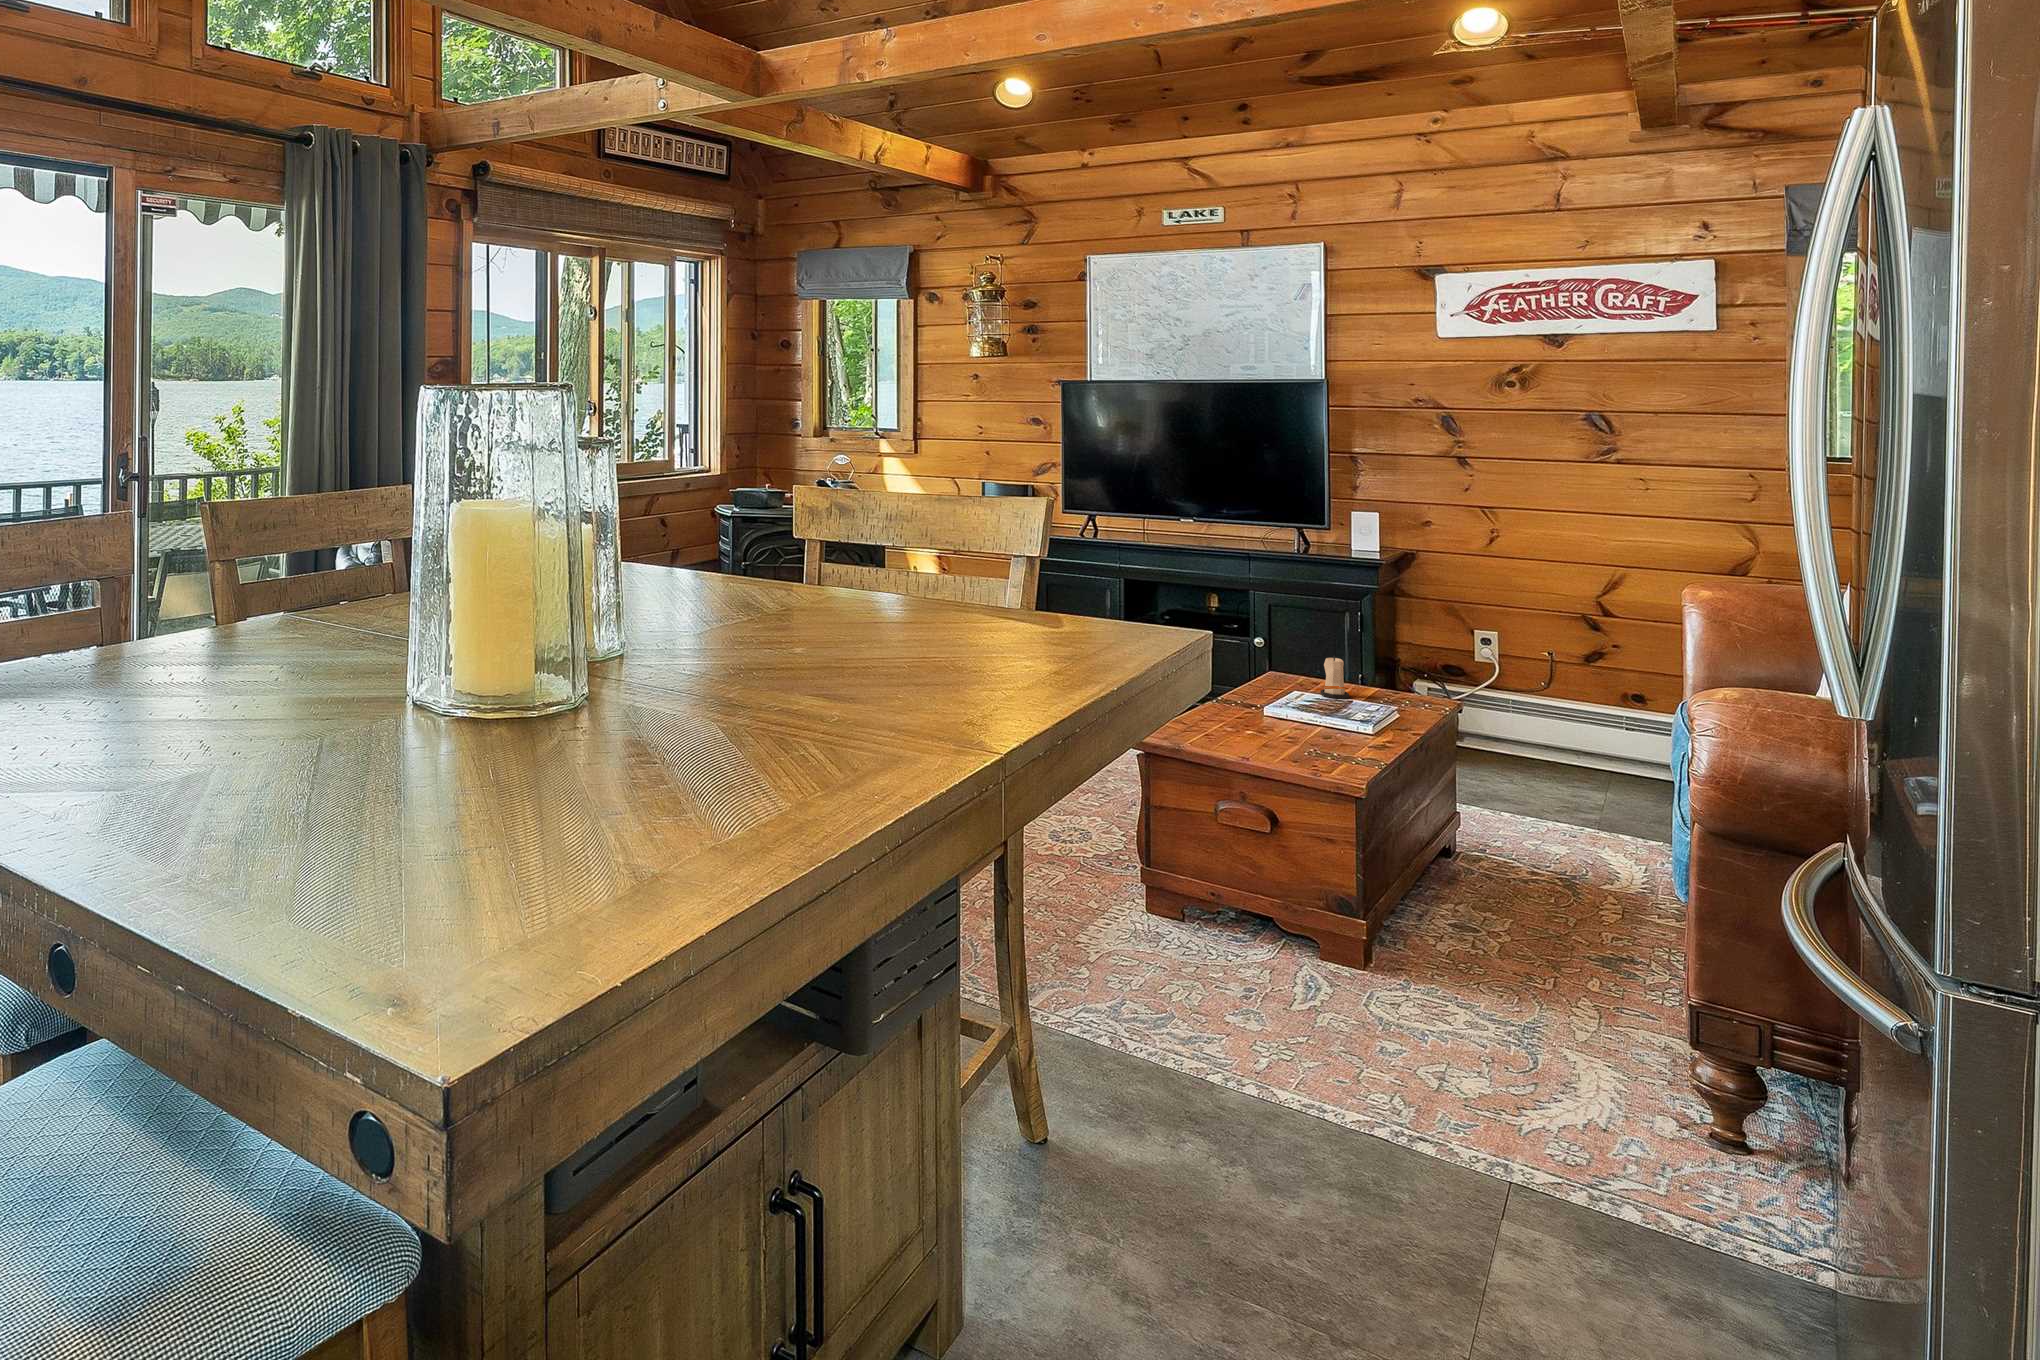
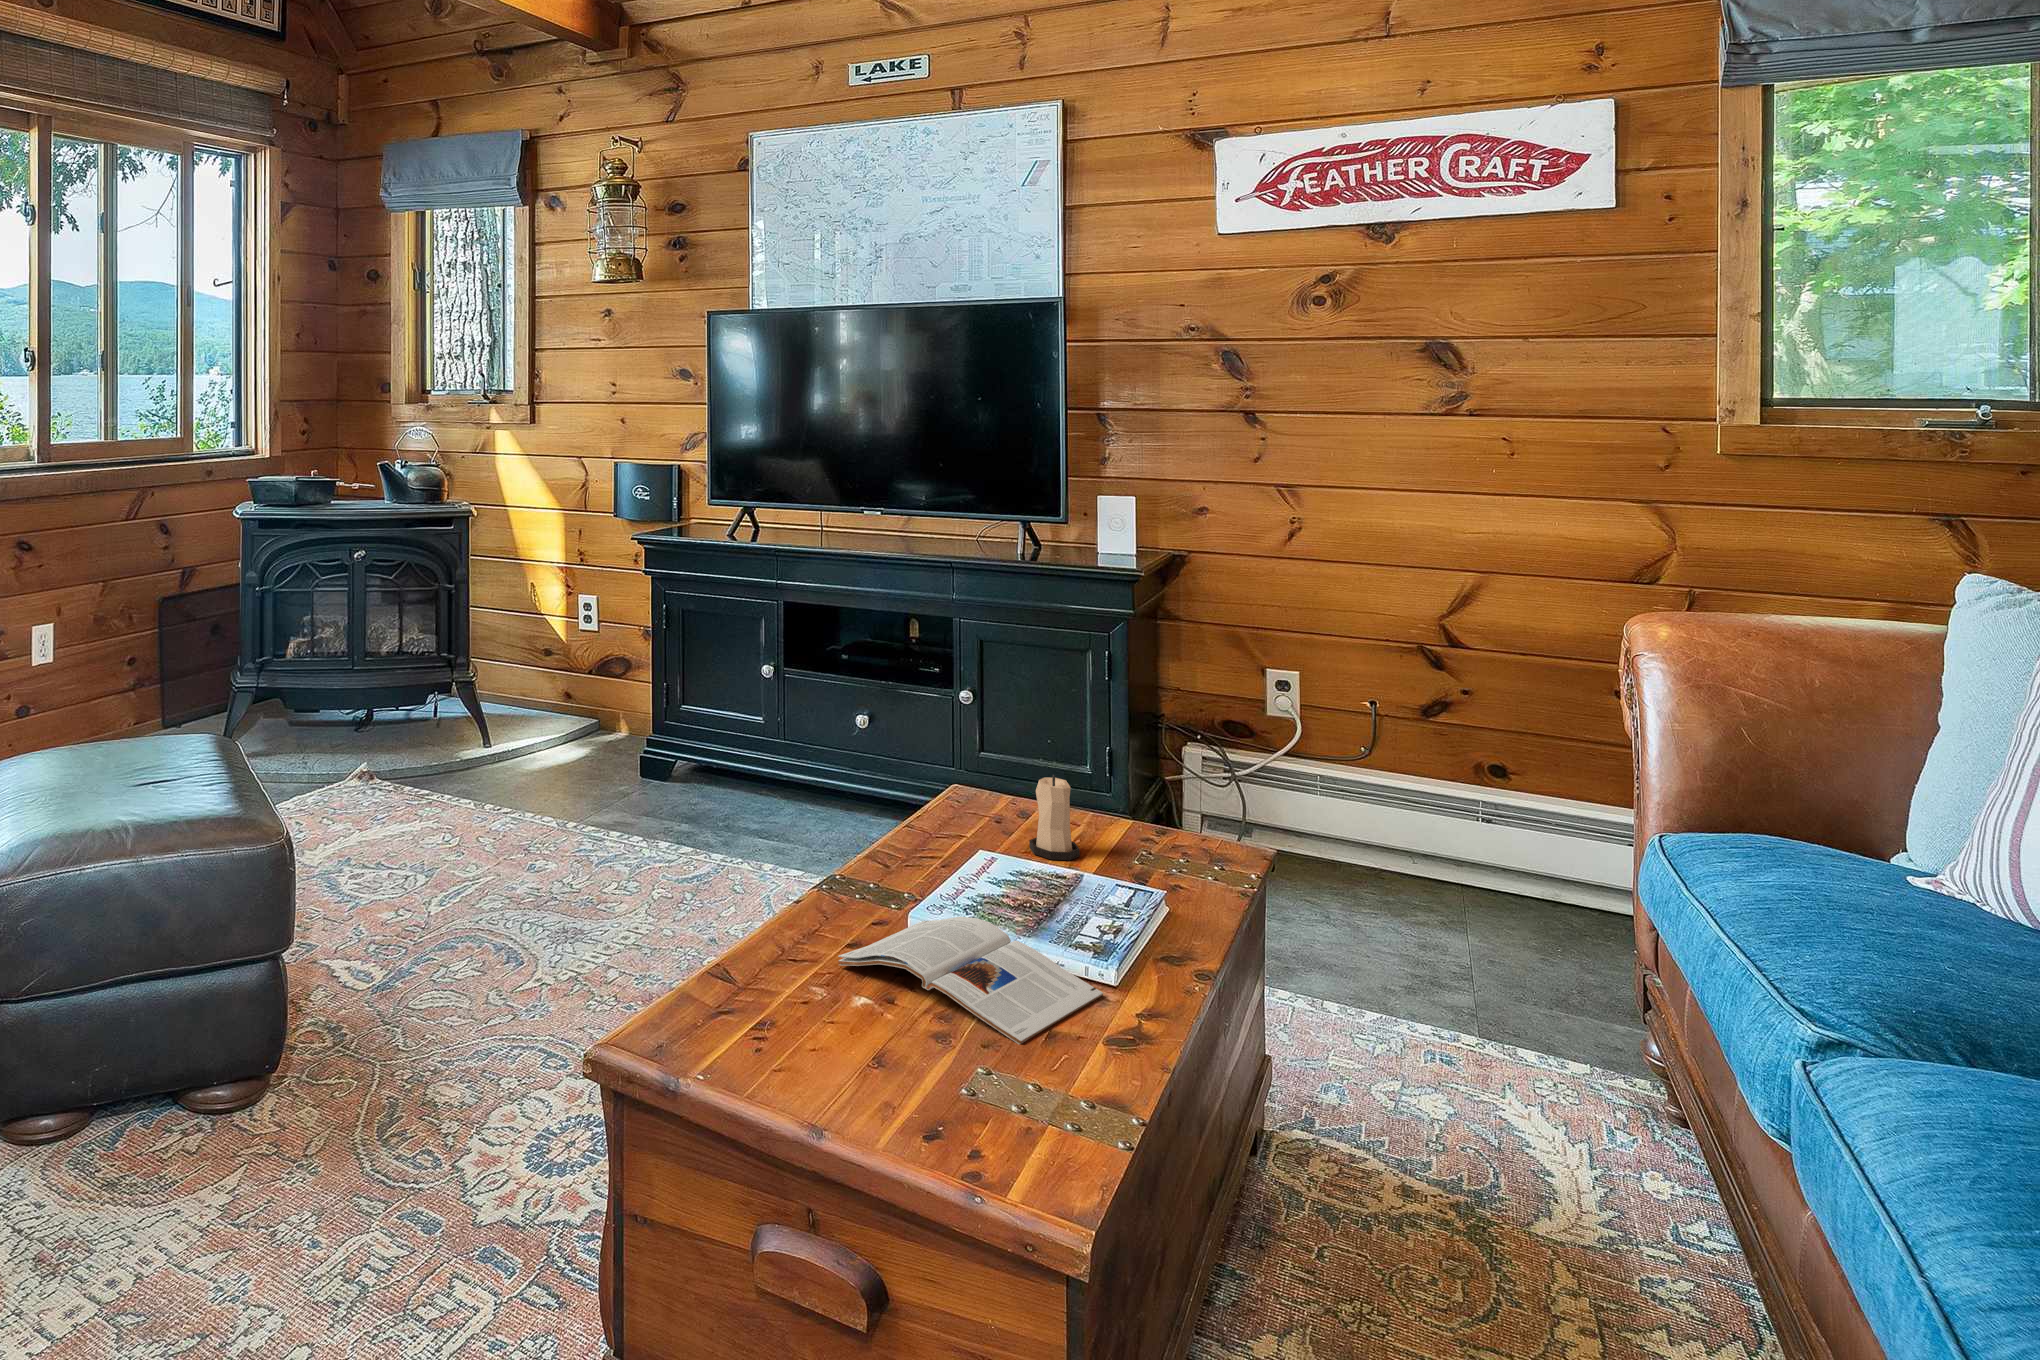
magazine: none [1233,708,1365,745] -> present [838,917,1103,1045]

